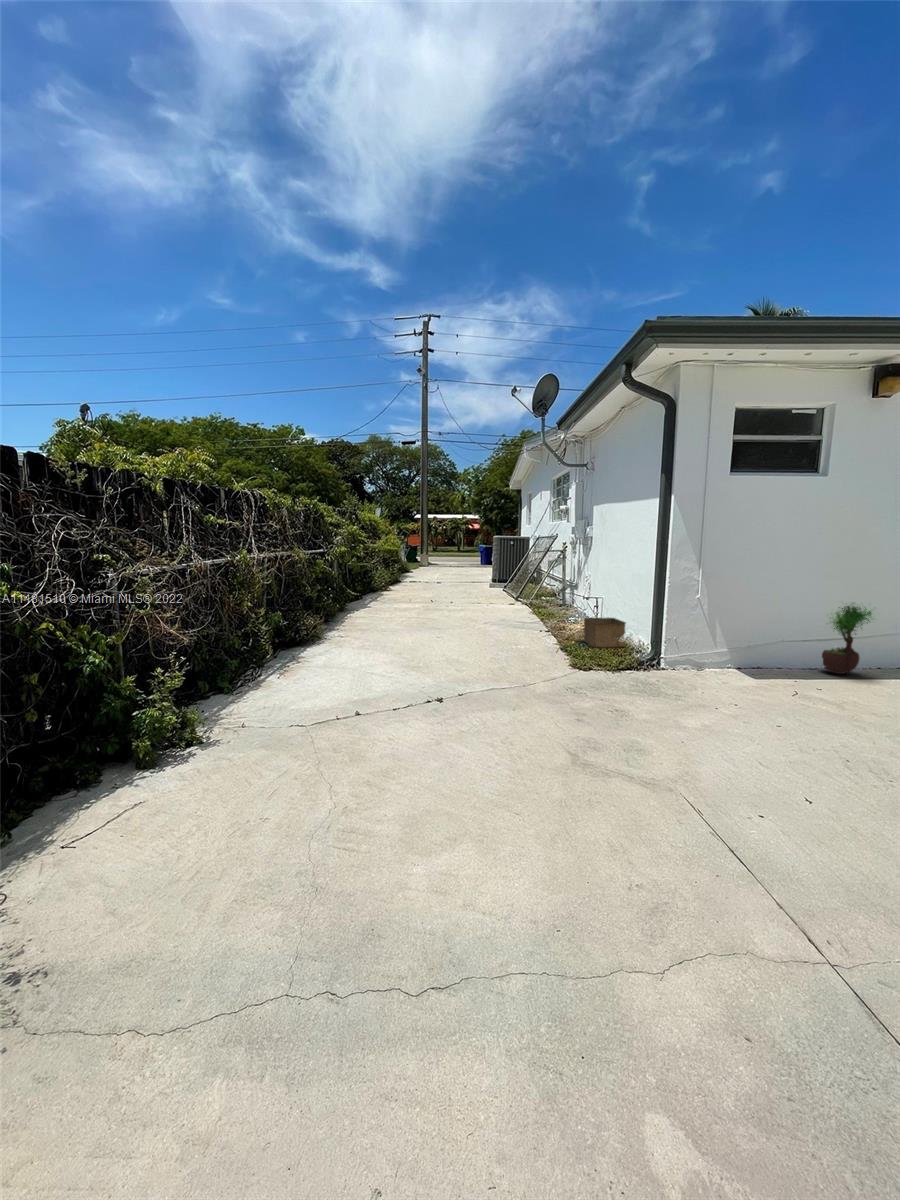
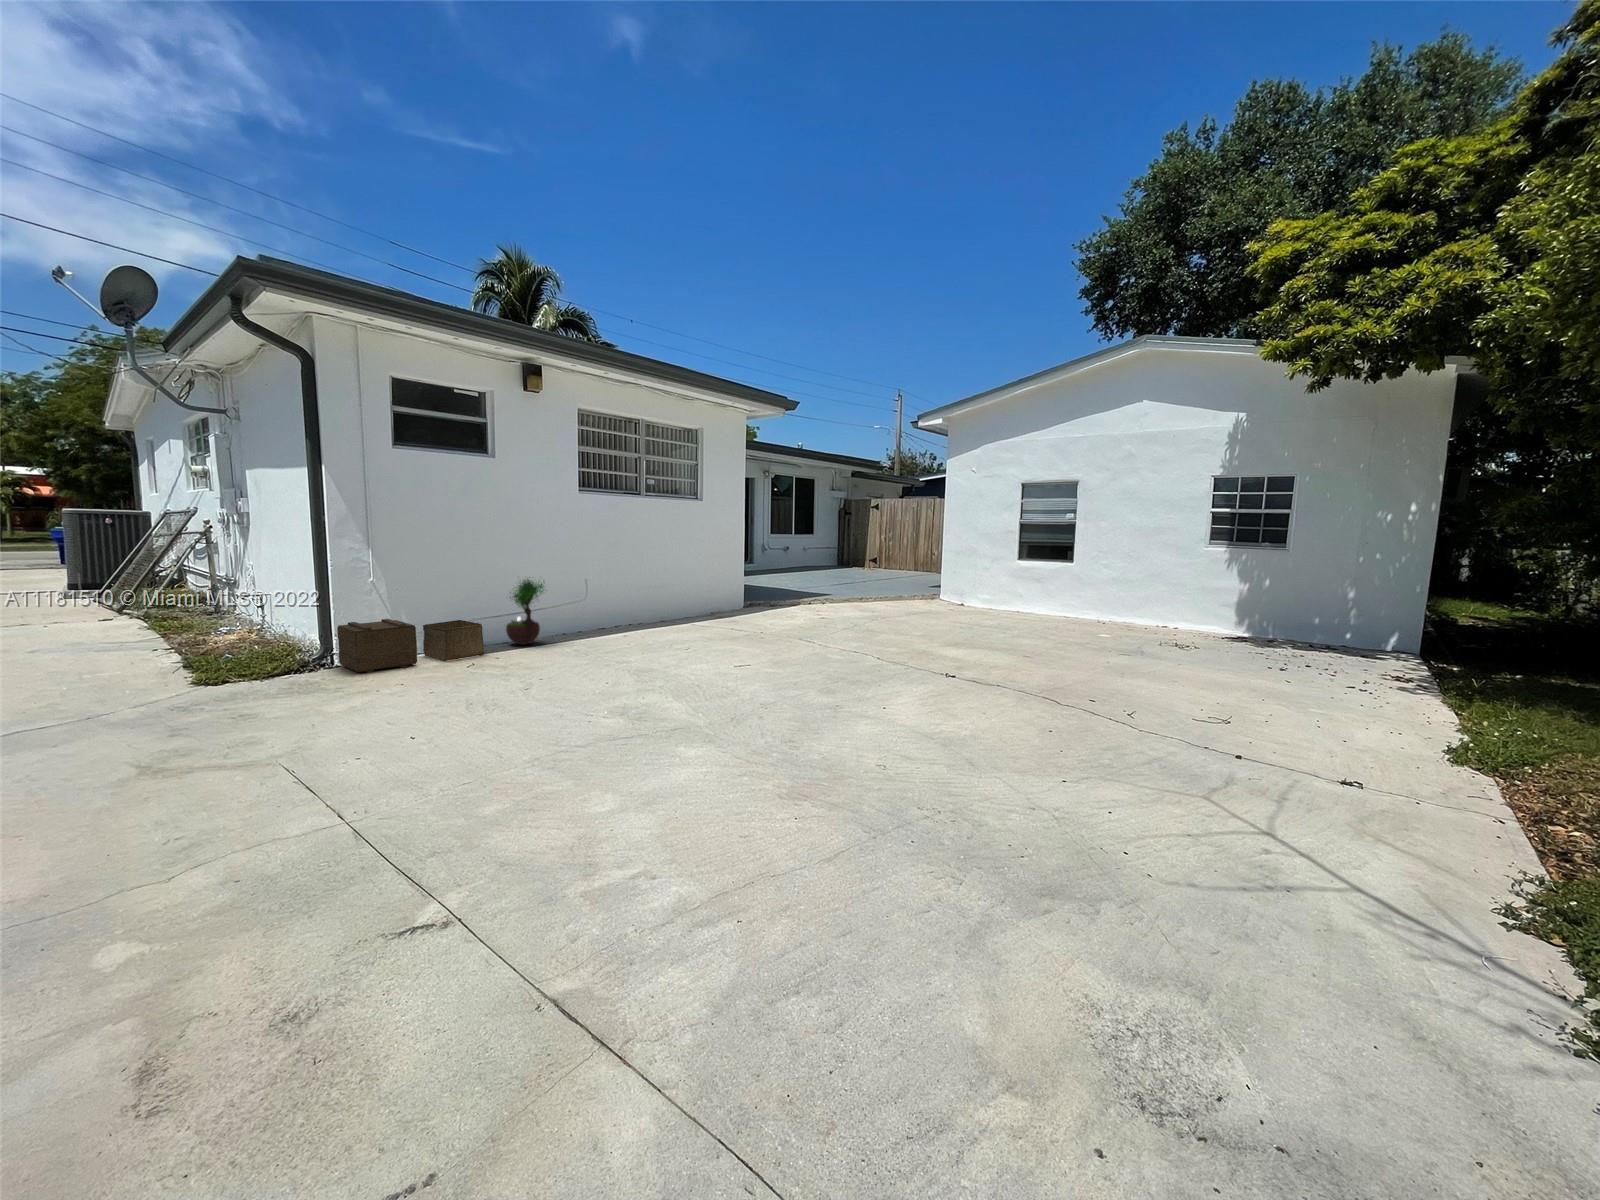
storage bin: present [584,618,626,648] -> present [423,620,484,661]
wooden crate: none [666,632,739,681] -> present [337,619,417,673]

